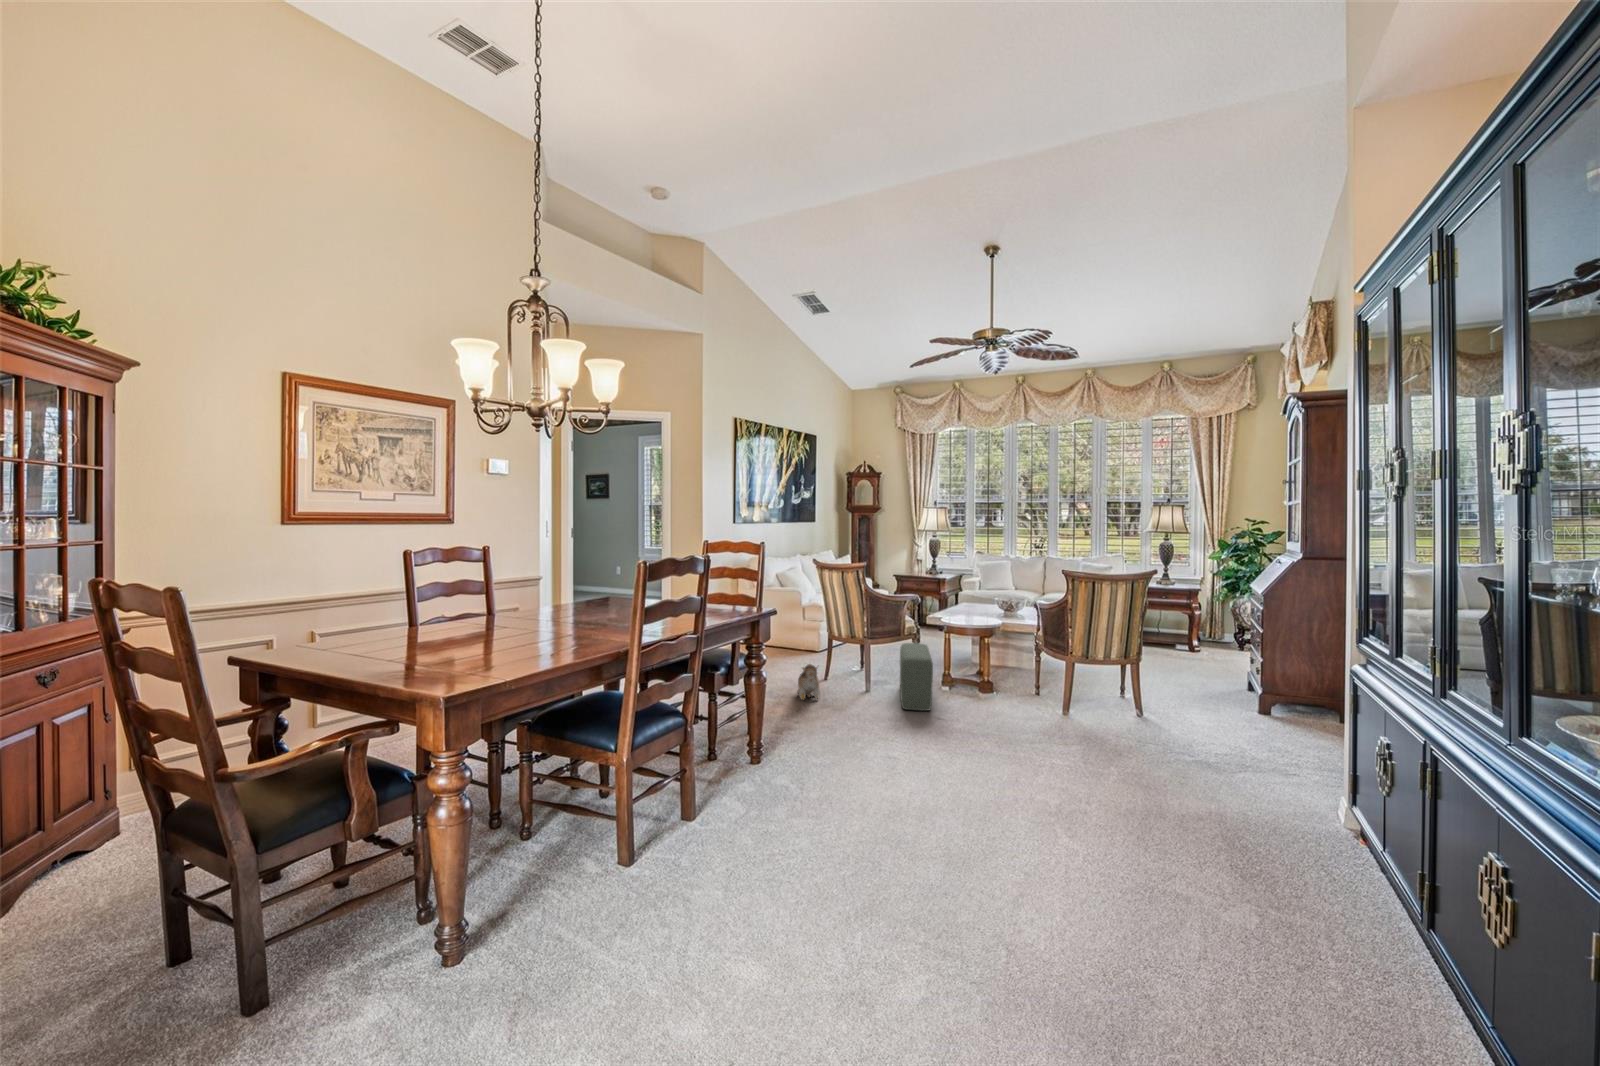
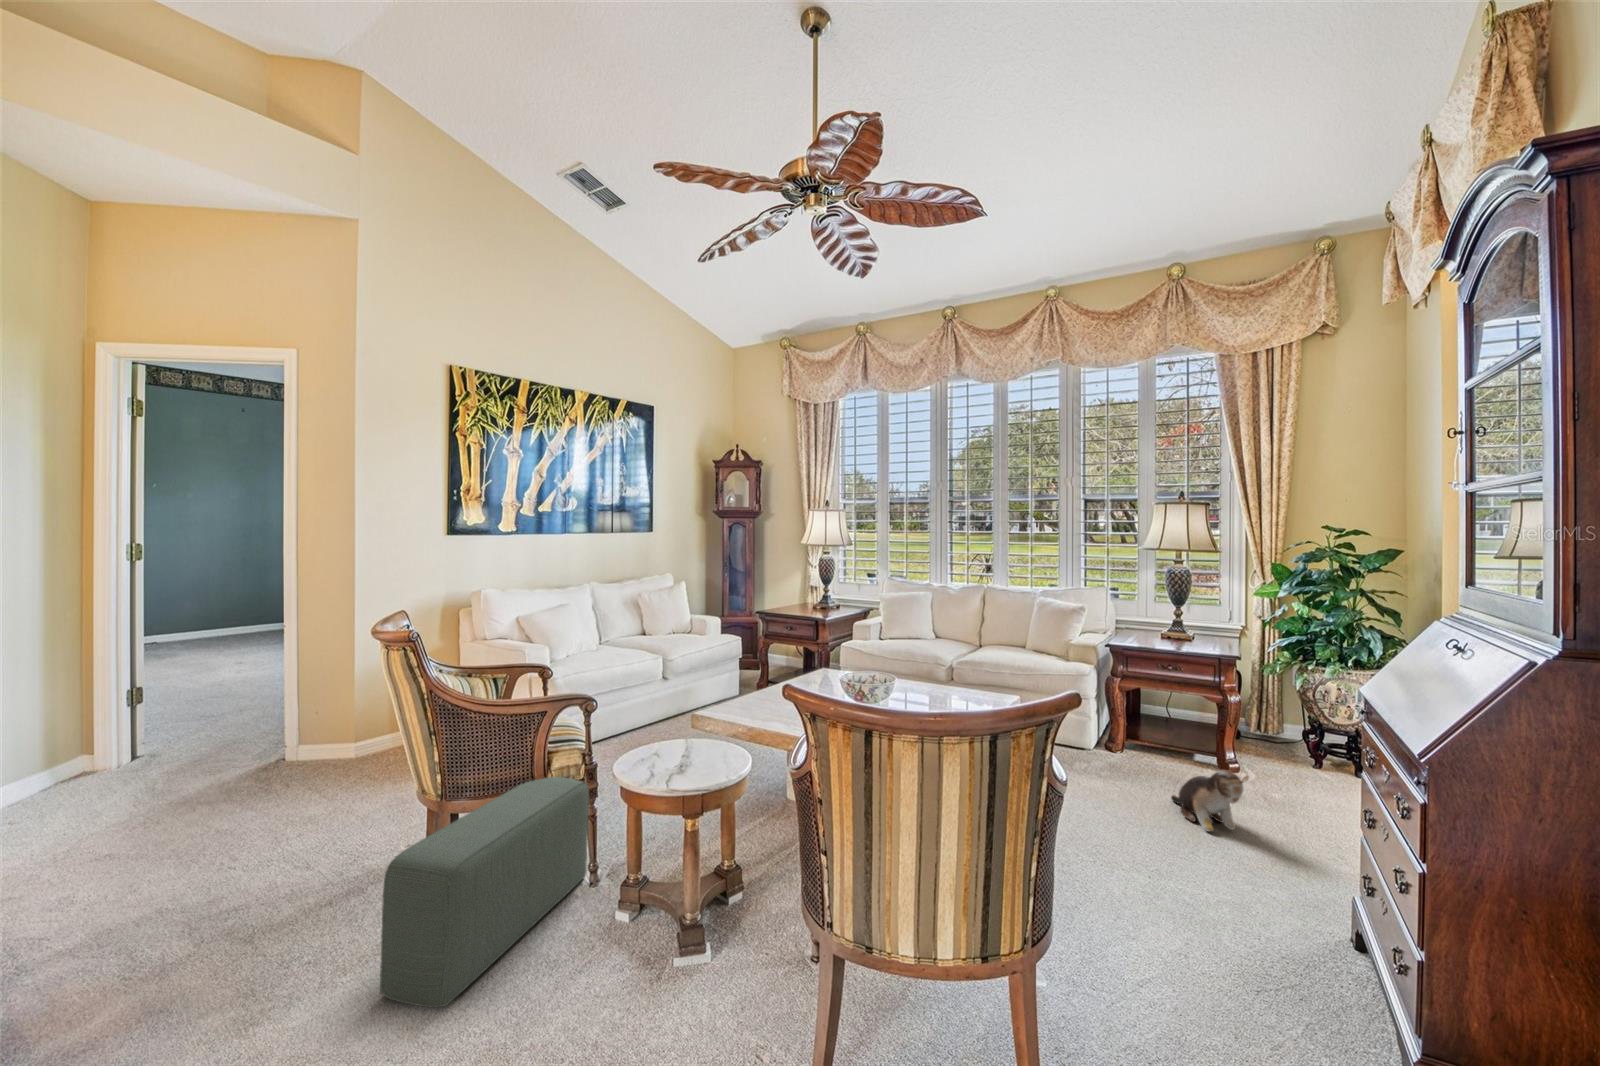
plush toy: present [798,664,820,700] -> present [1171,770,1249,831]

